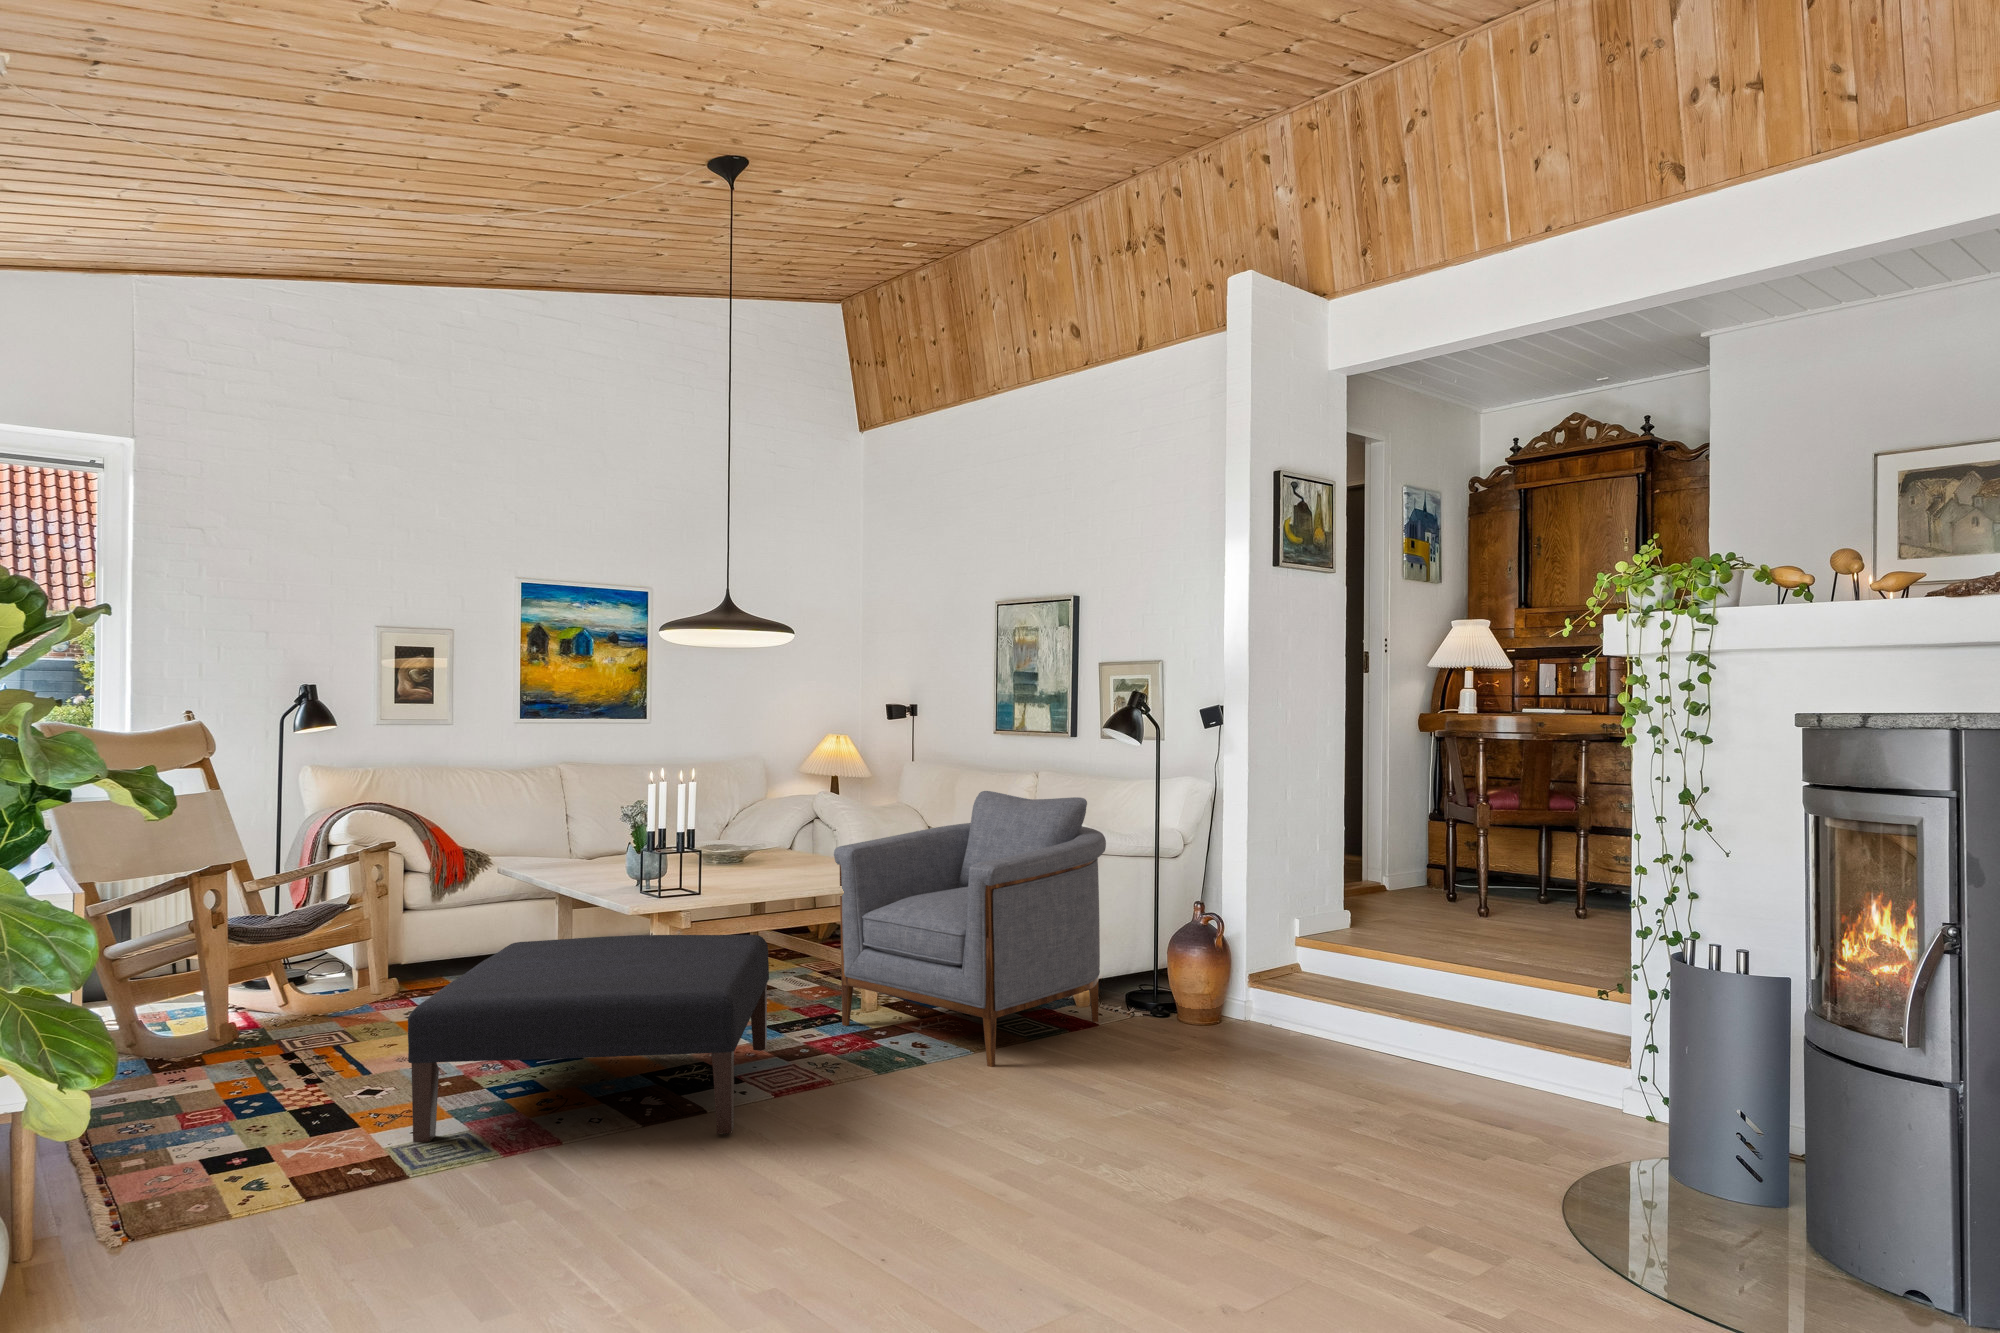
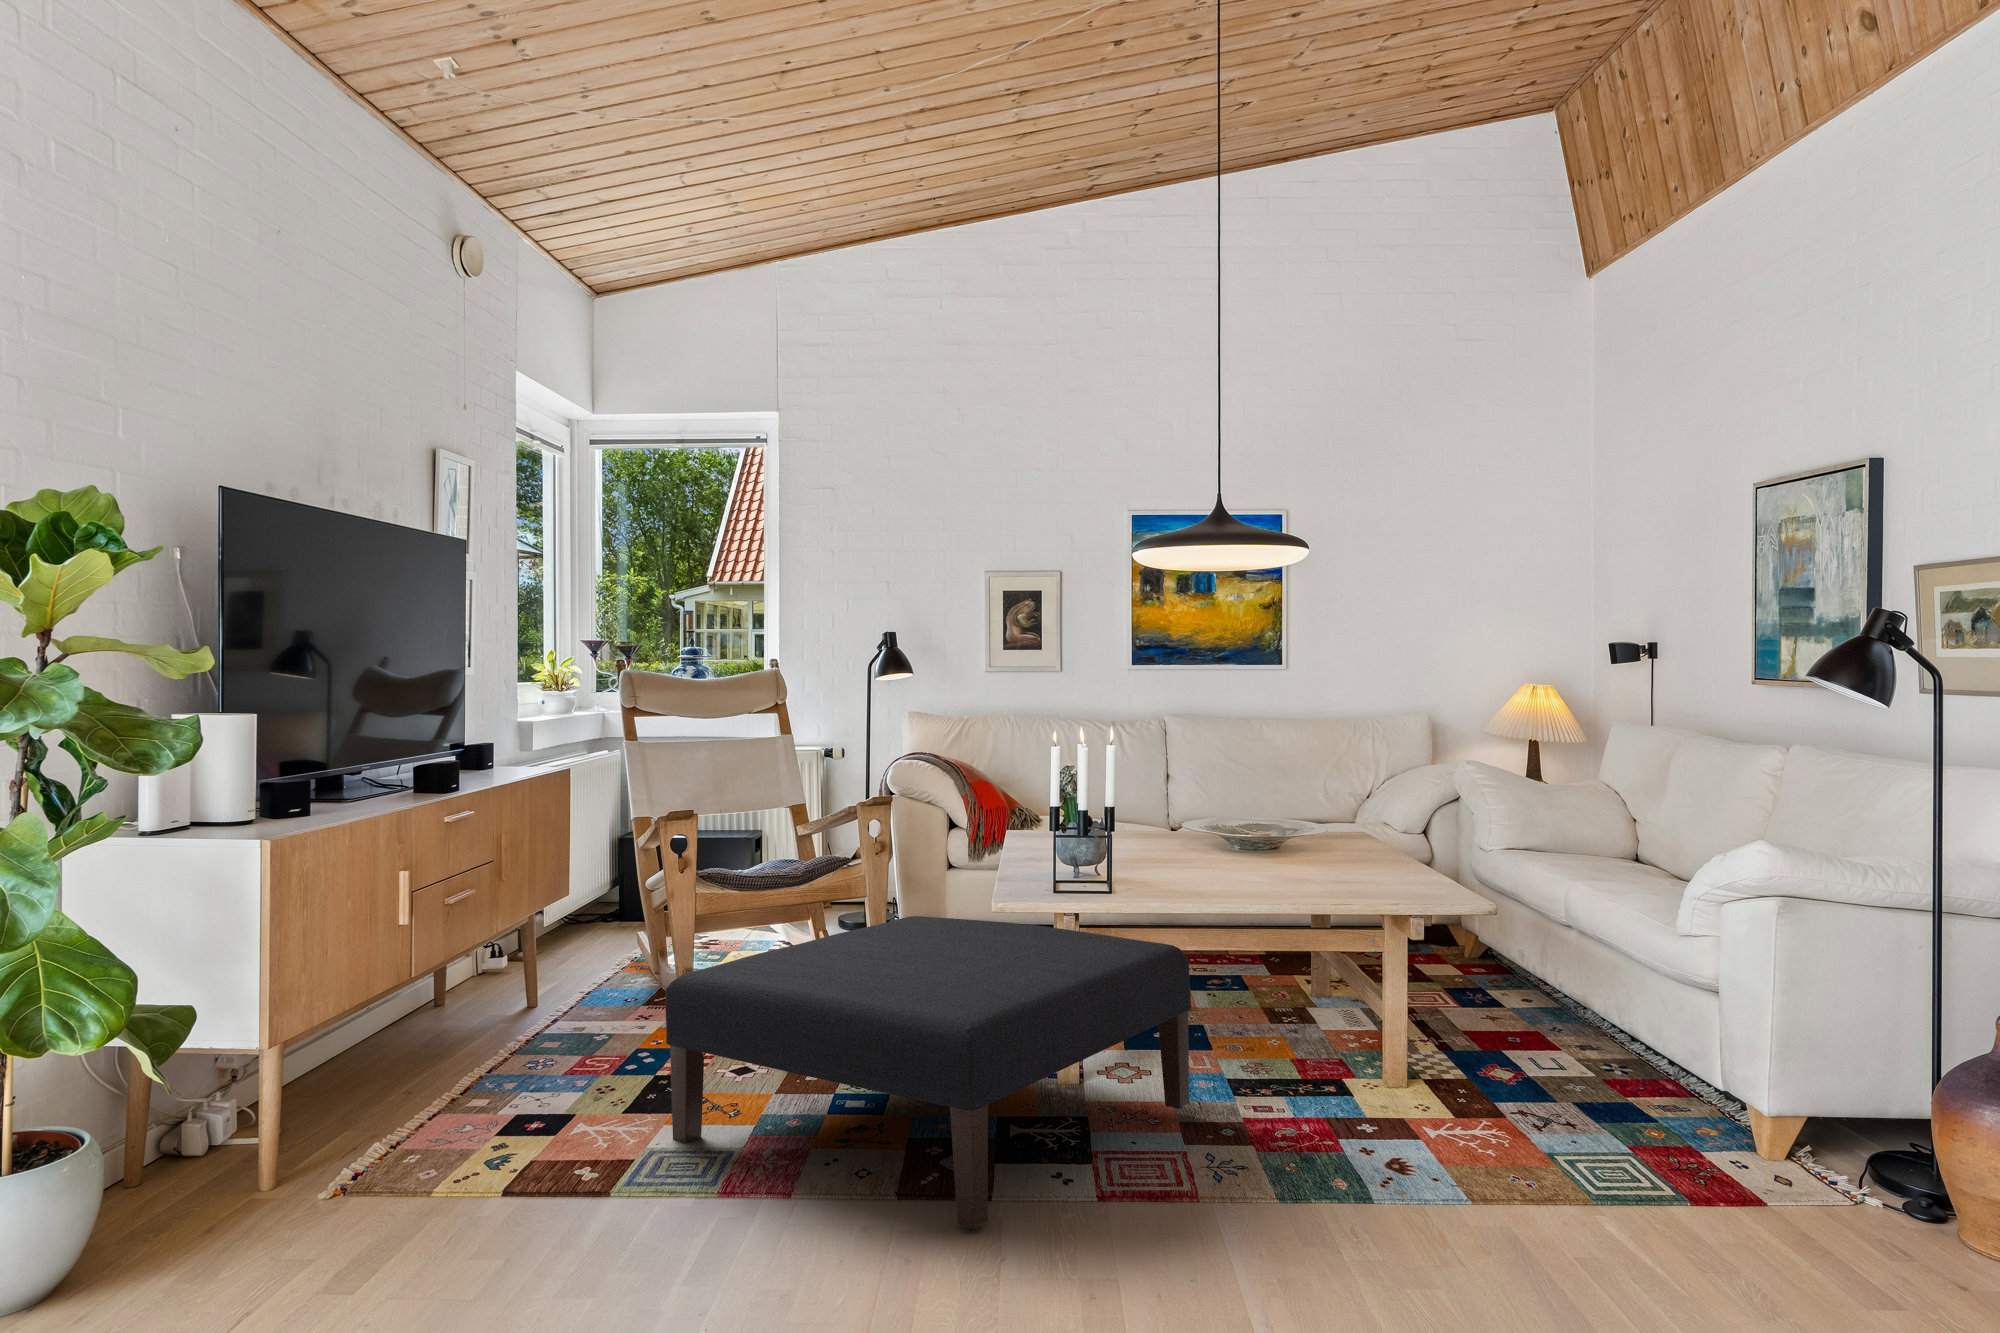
armchair: present [834,791,1106,1067] -> none [1333,763,1786,1222]

